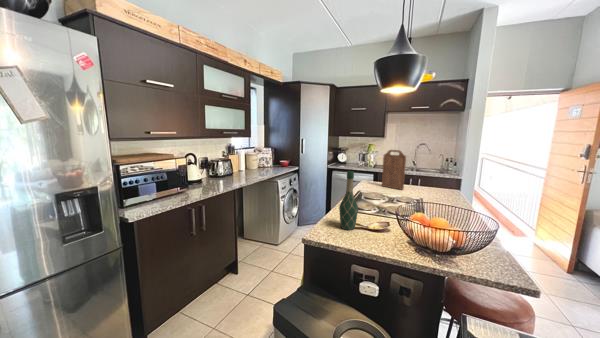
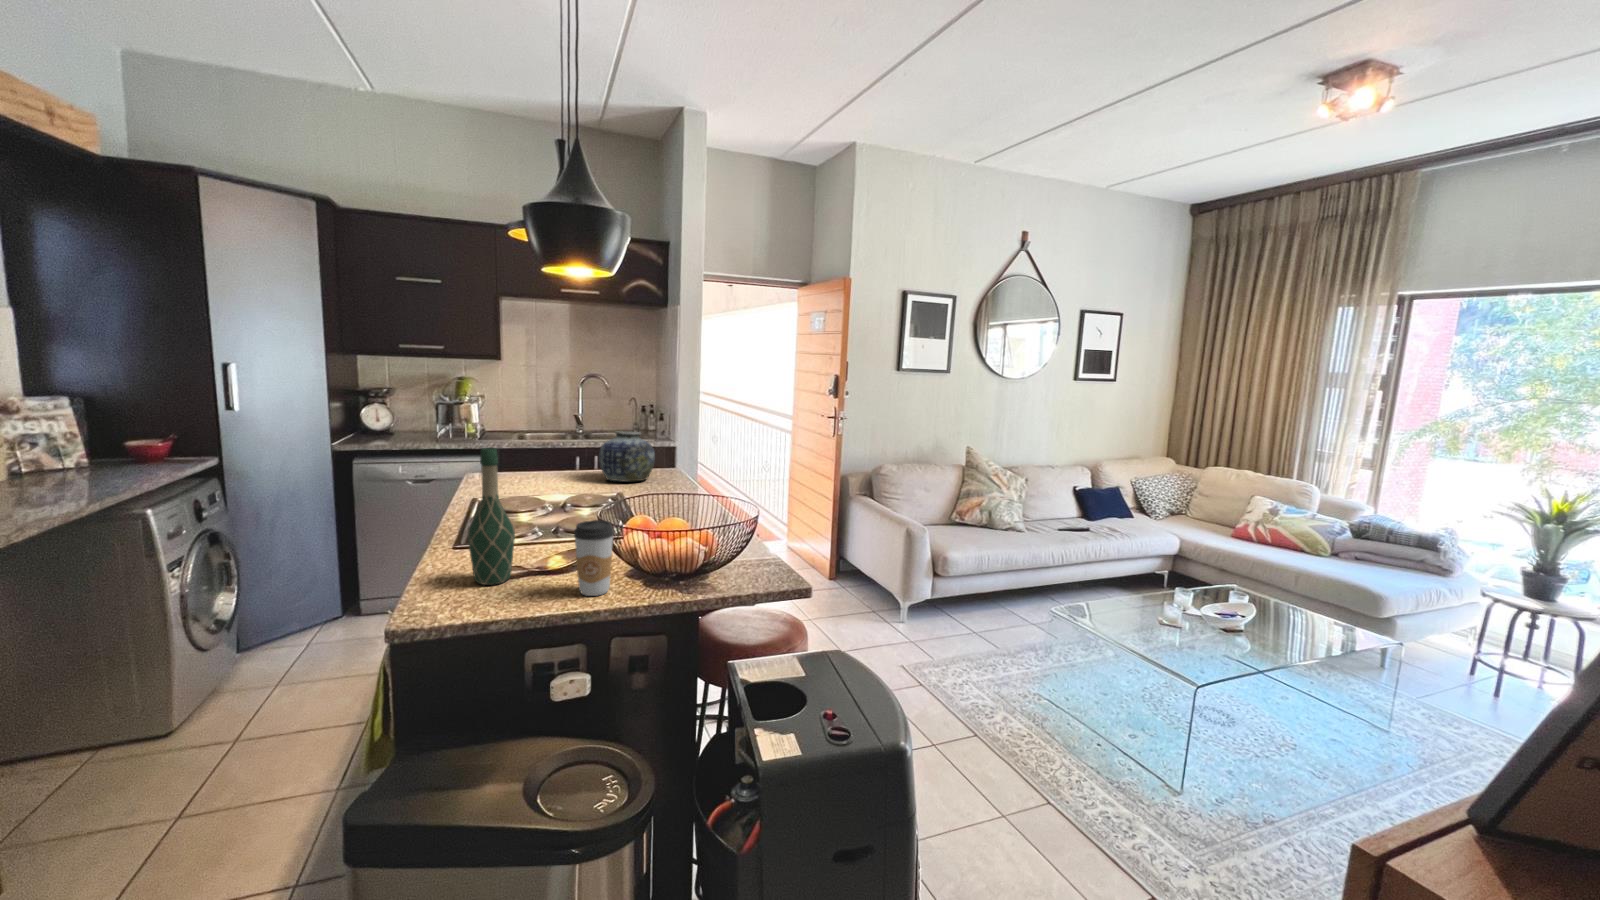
cutting board: present [382,150,406,190] -> none [521,392,576,482]
vase: none [416,169,445,194] -> present [599,432,655,481]
coffee cup: none [379,211,400,249] -> present [574,520,614,596]

